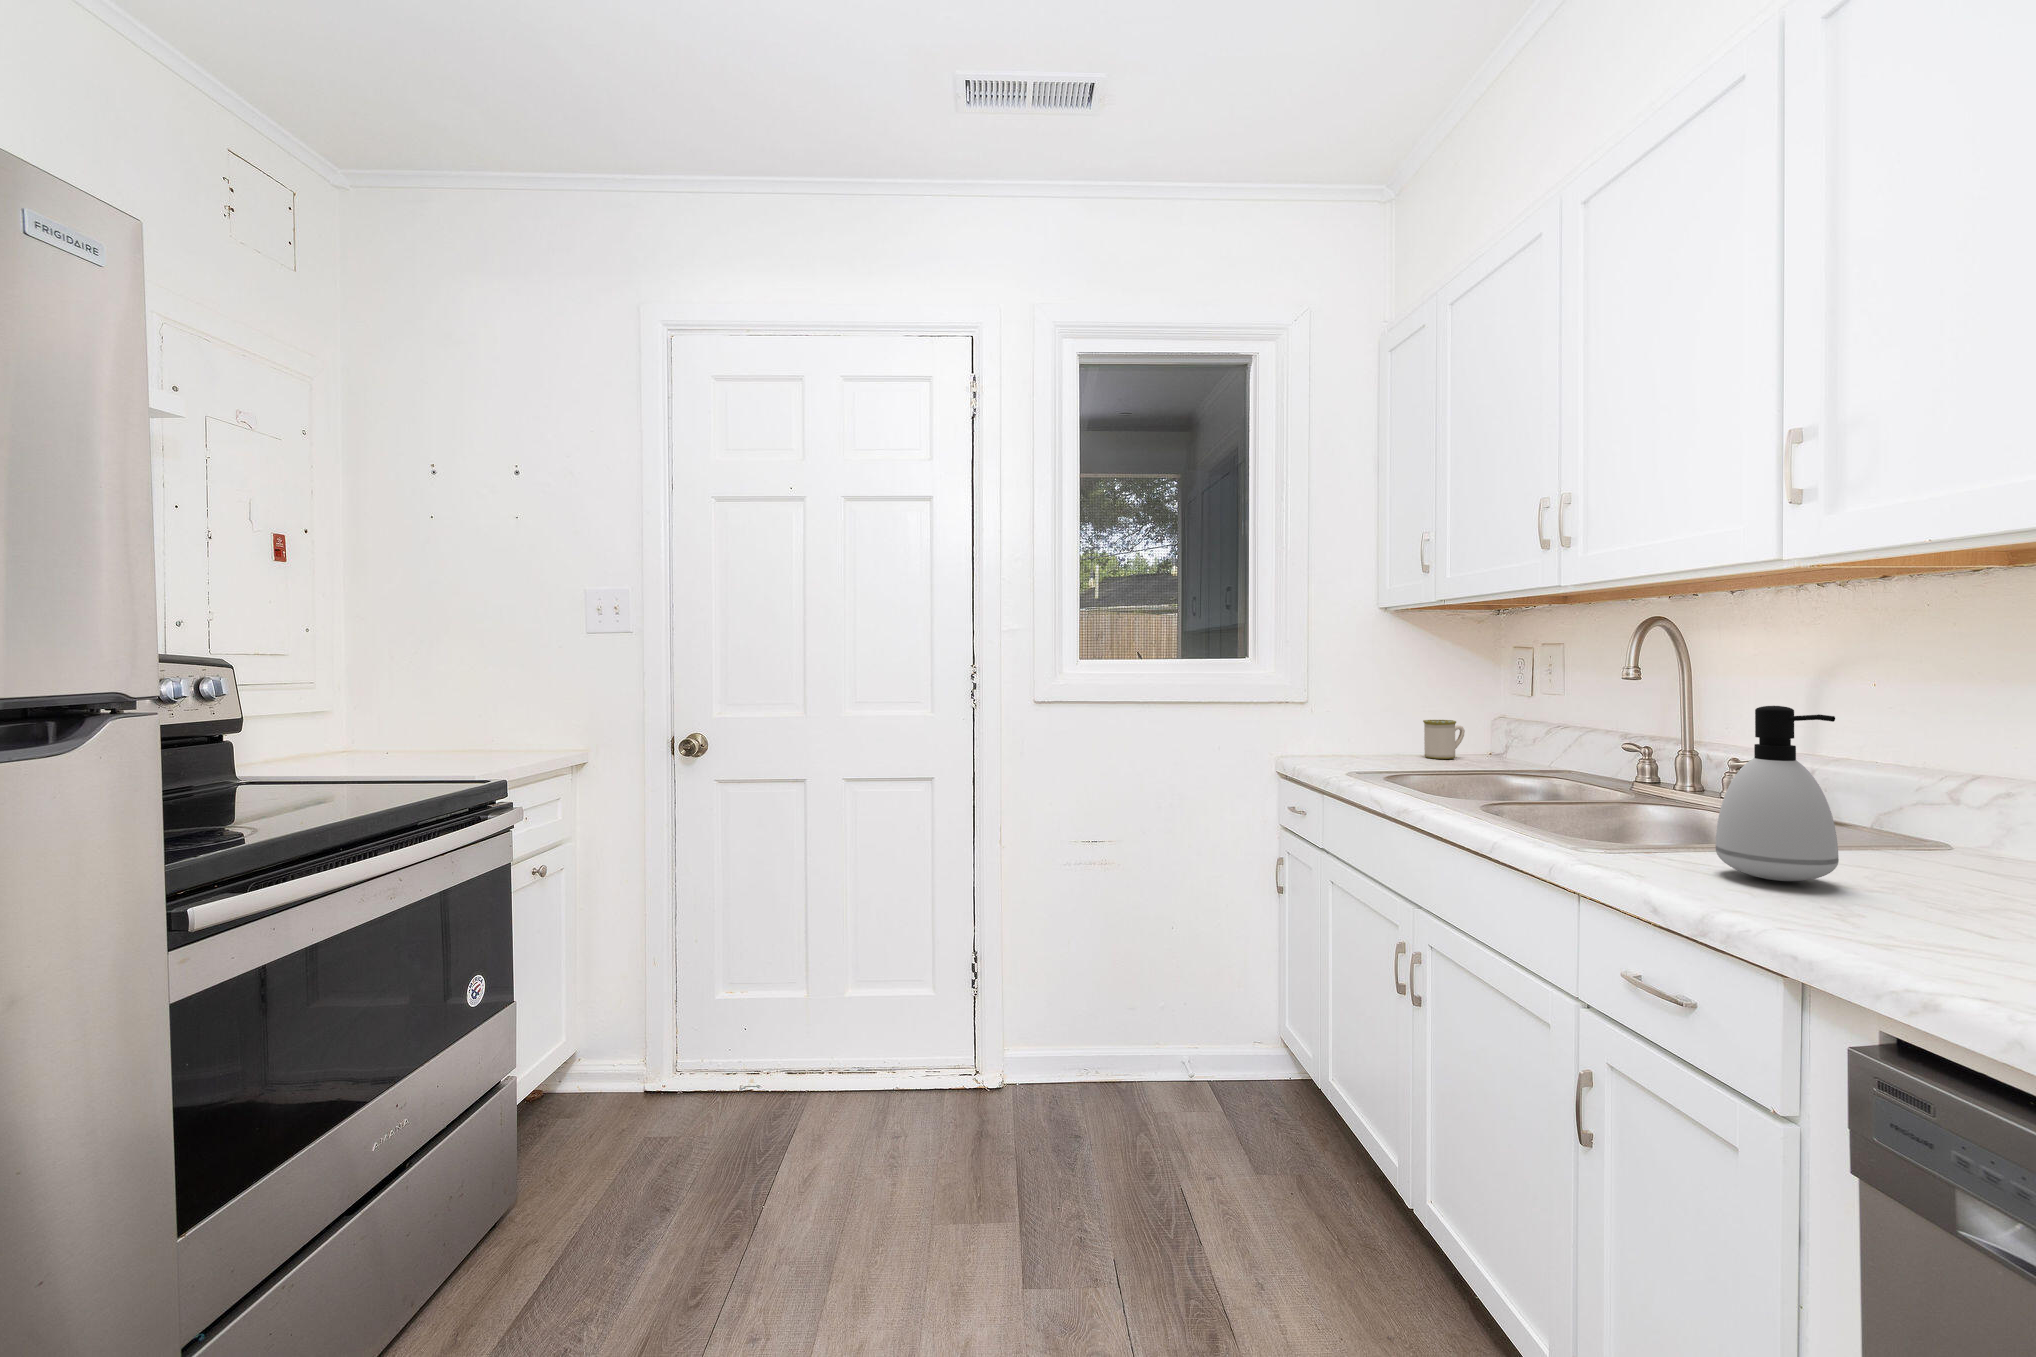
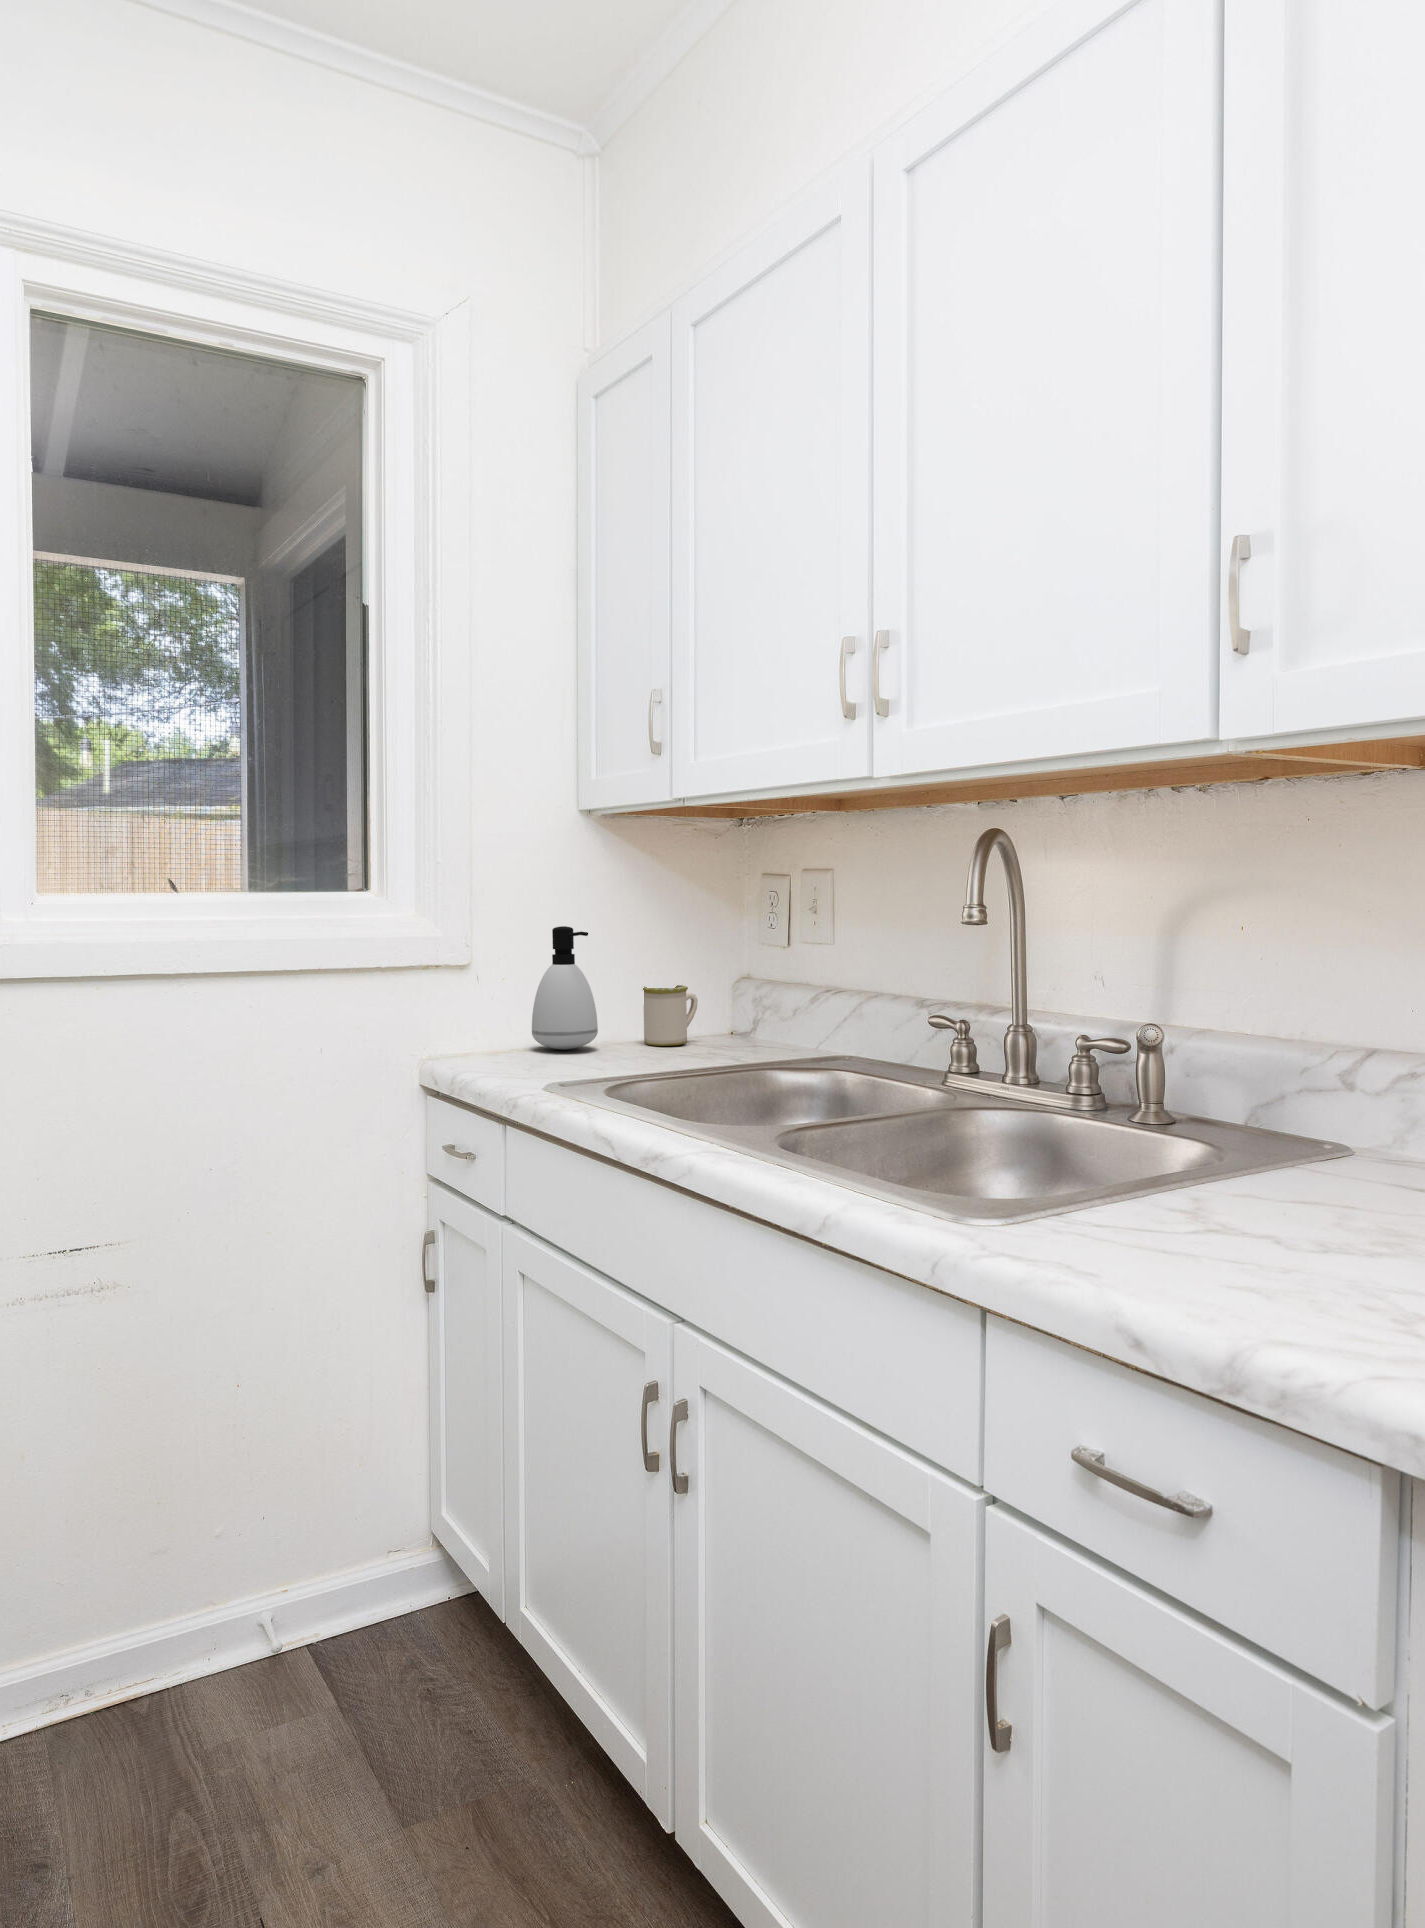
soap dispenser: present [1716,706,1839,881] -> present [532,926,598,1049]

